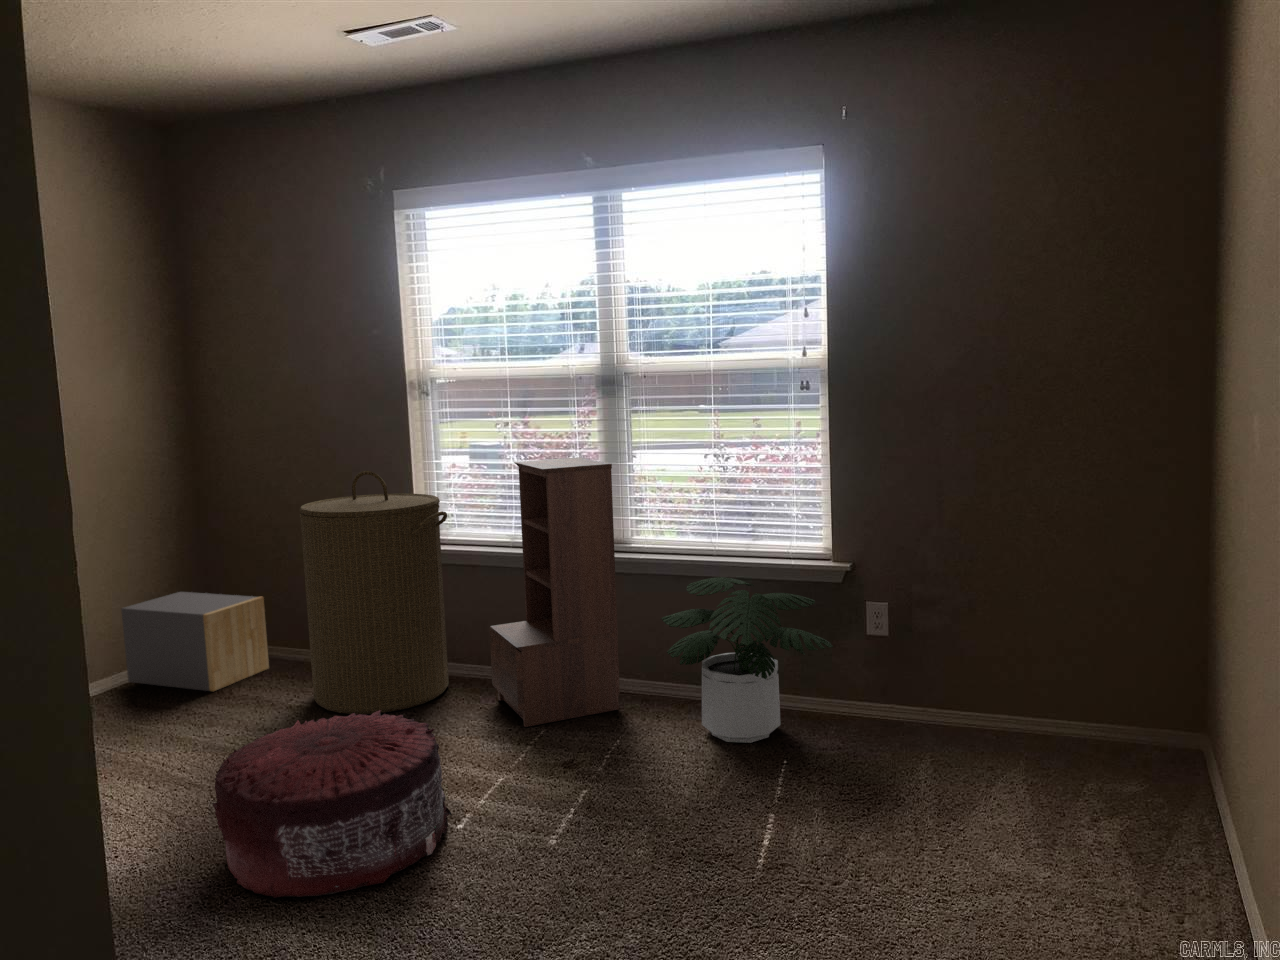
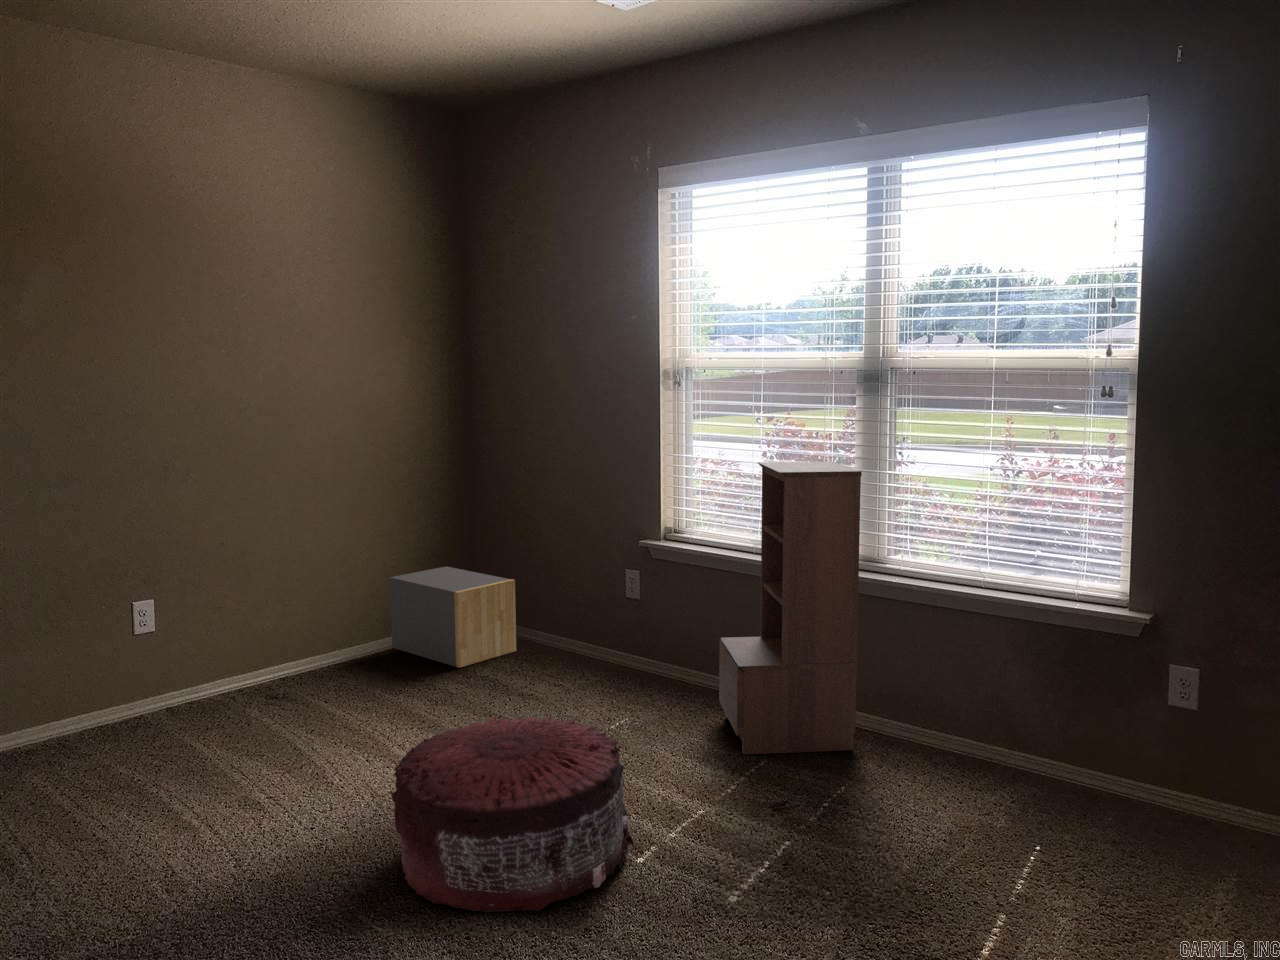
laundry hamper: present [299,471,449,714] -> none [540,462,685,714]
potted plant: present [661,577,833,743] -> none [902,614,1117,819]

